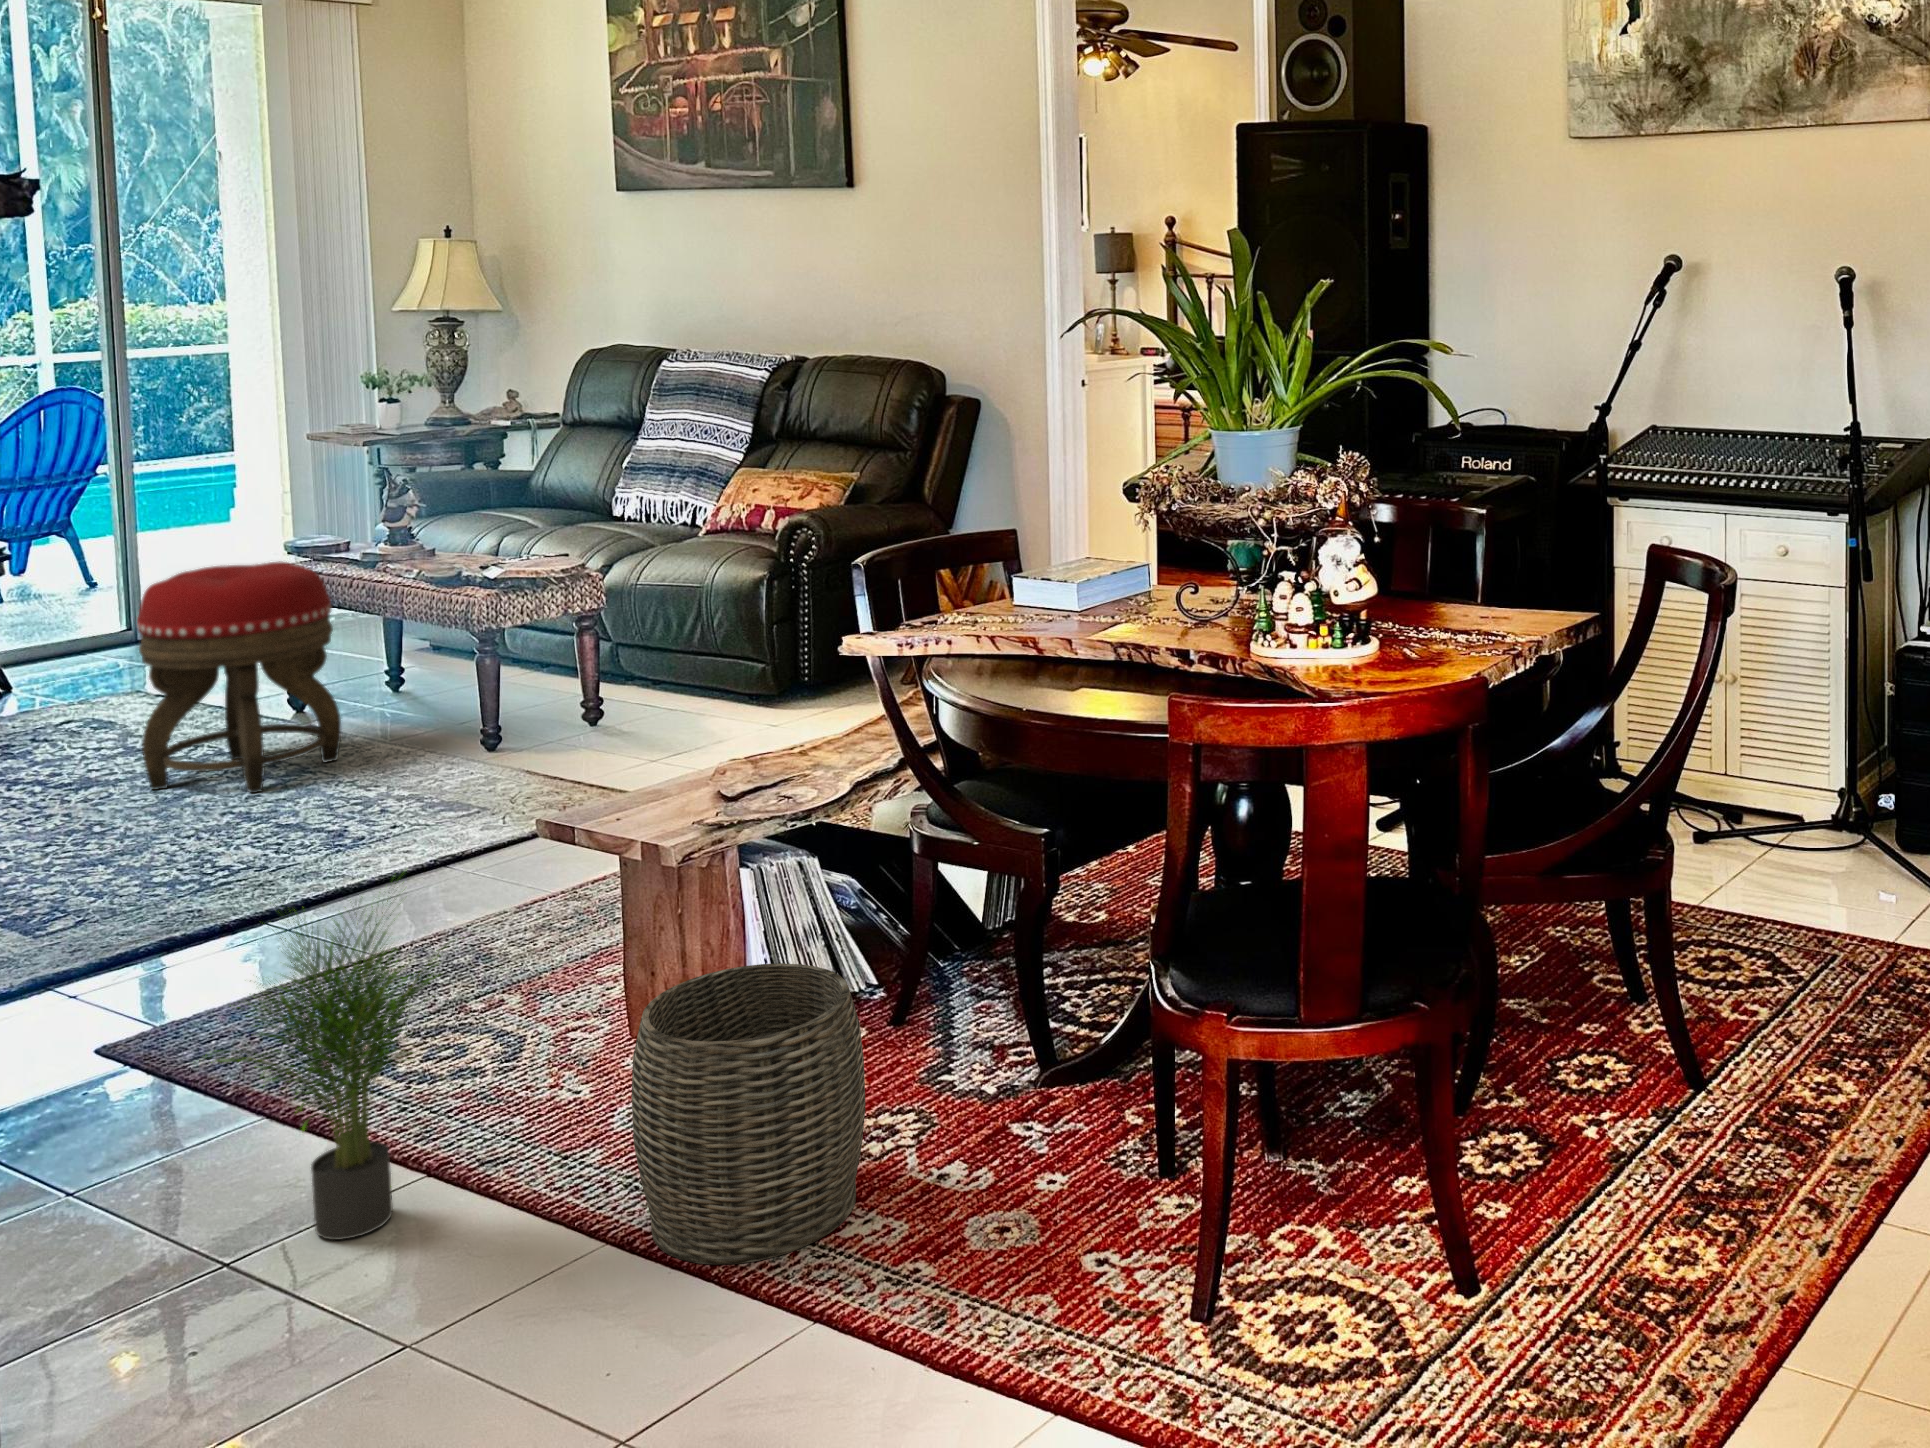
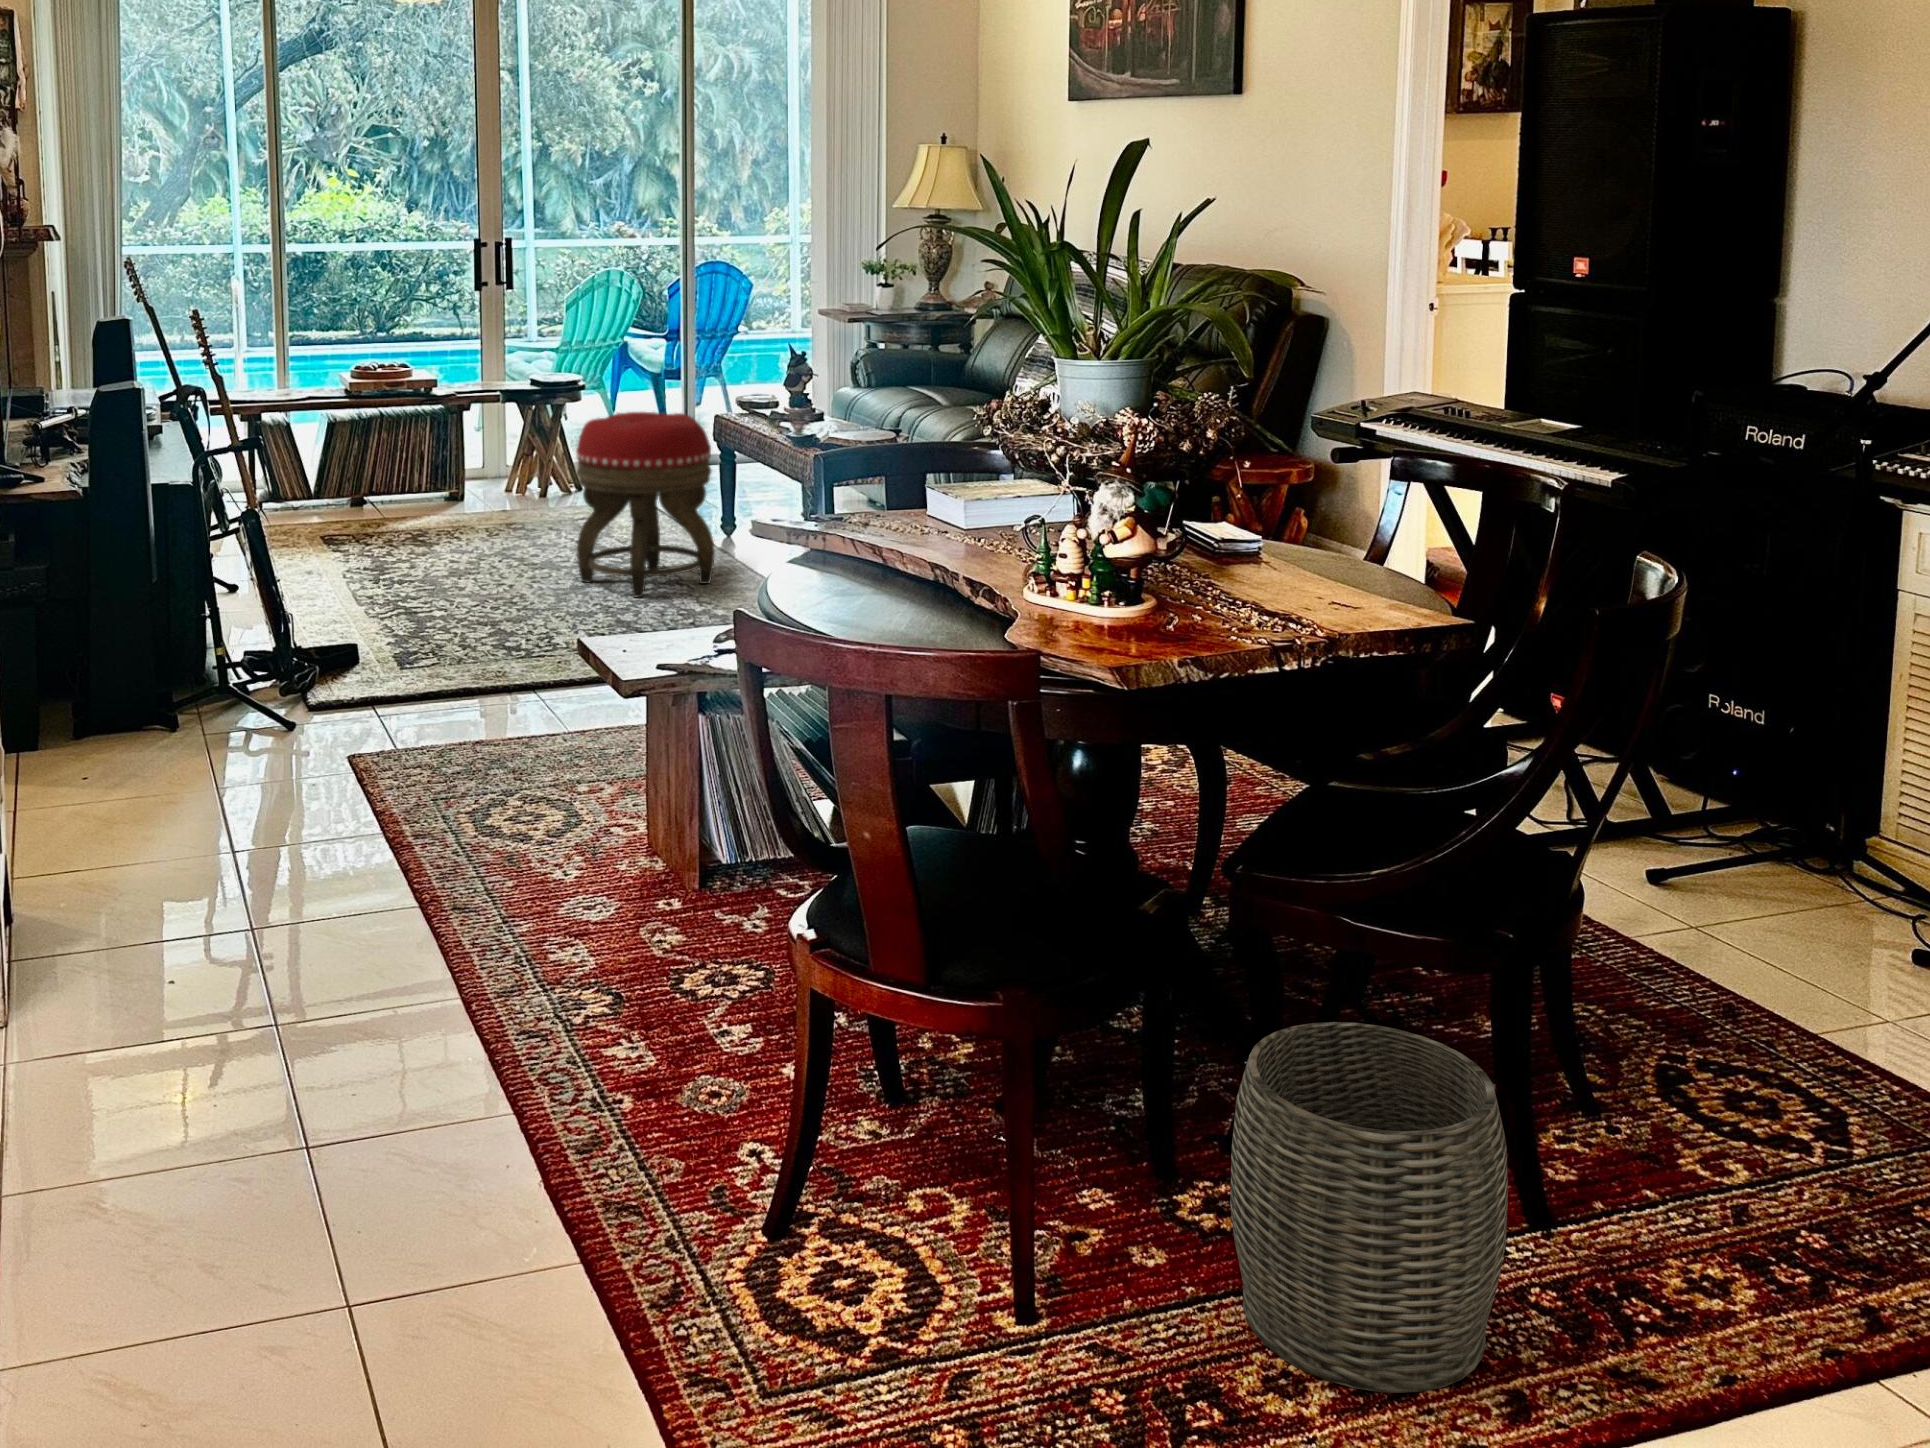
potted plant: present [218,873,440,1240] -> none [240,655,441,930]
woven basket: present [632,963,865,1265] -> present [1230,1022,1508,1393]

